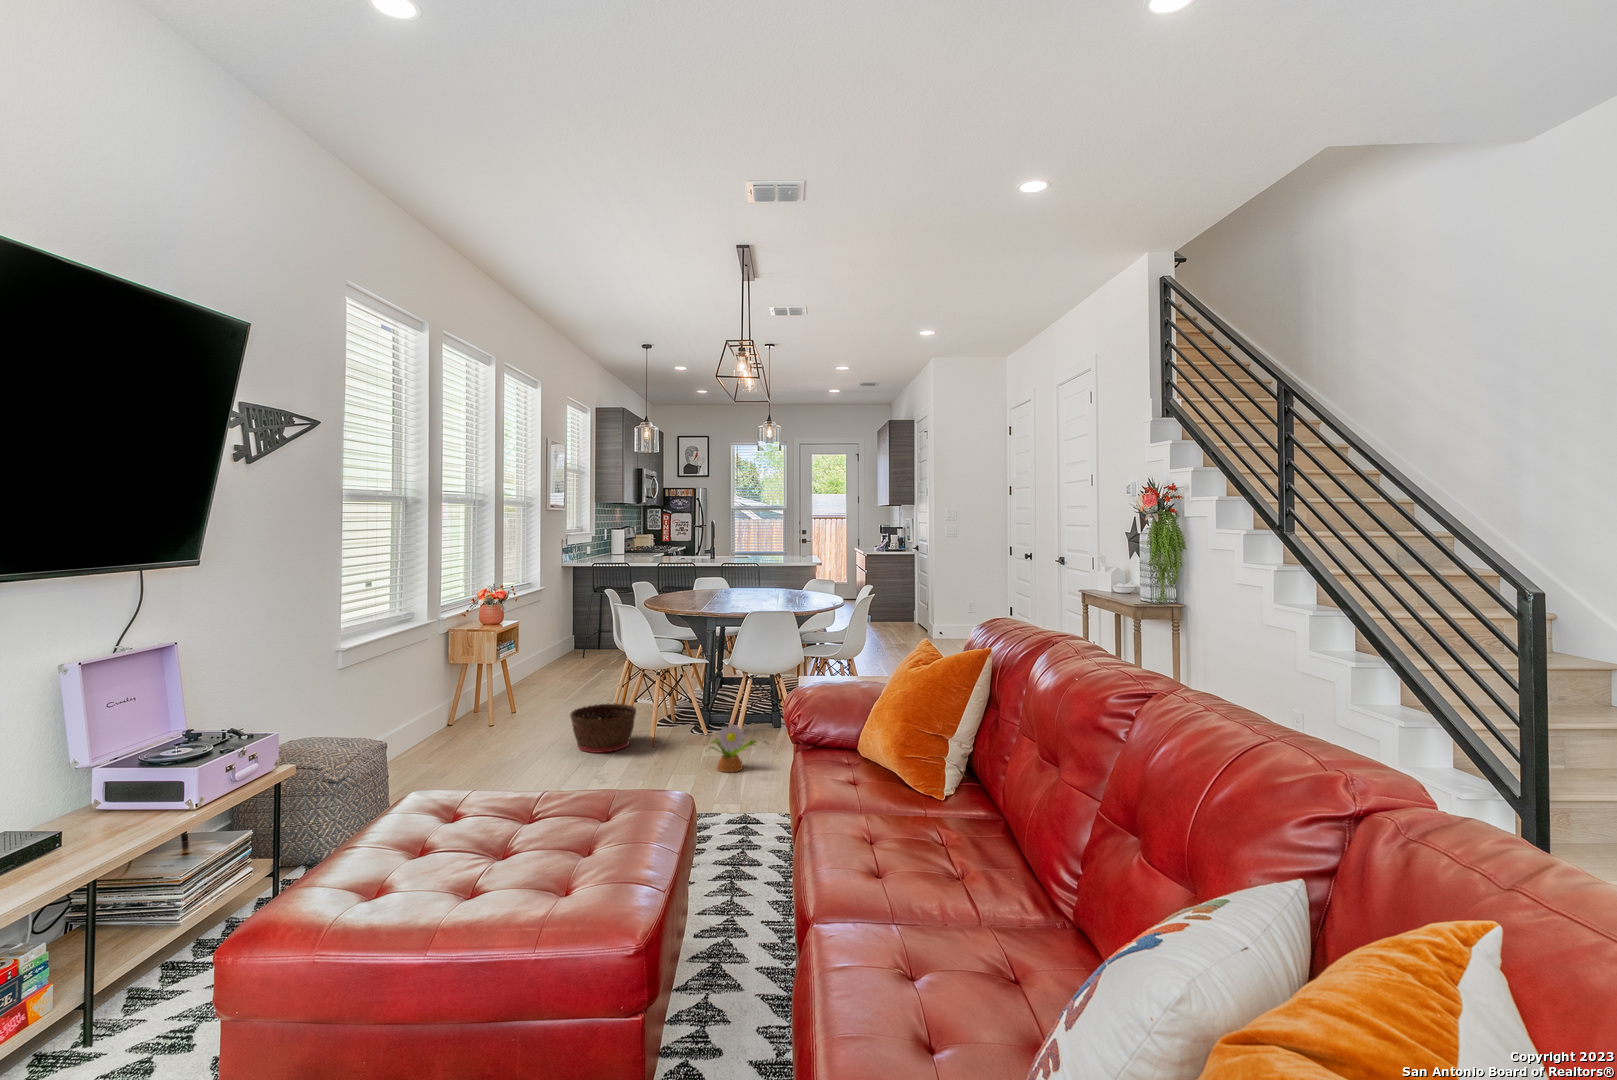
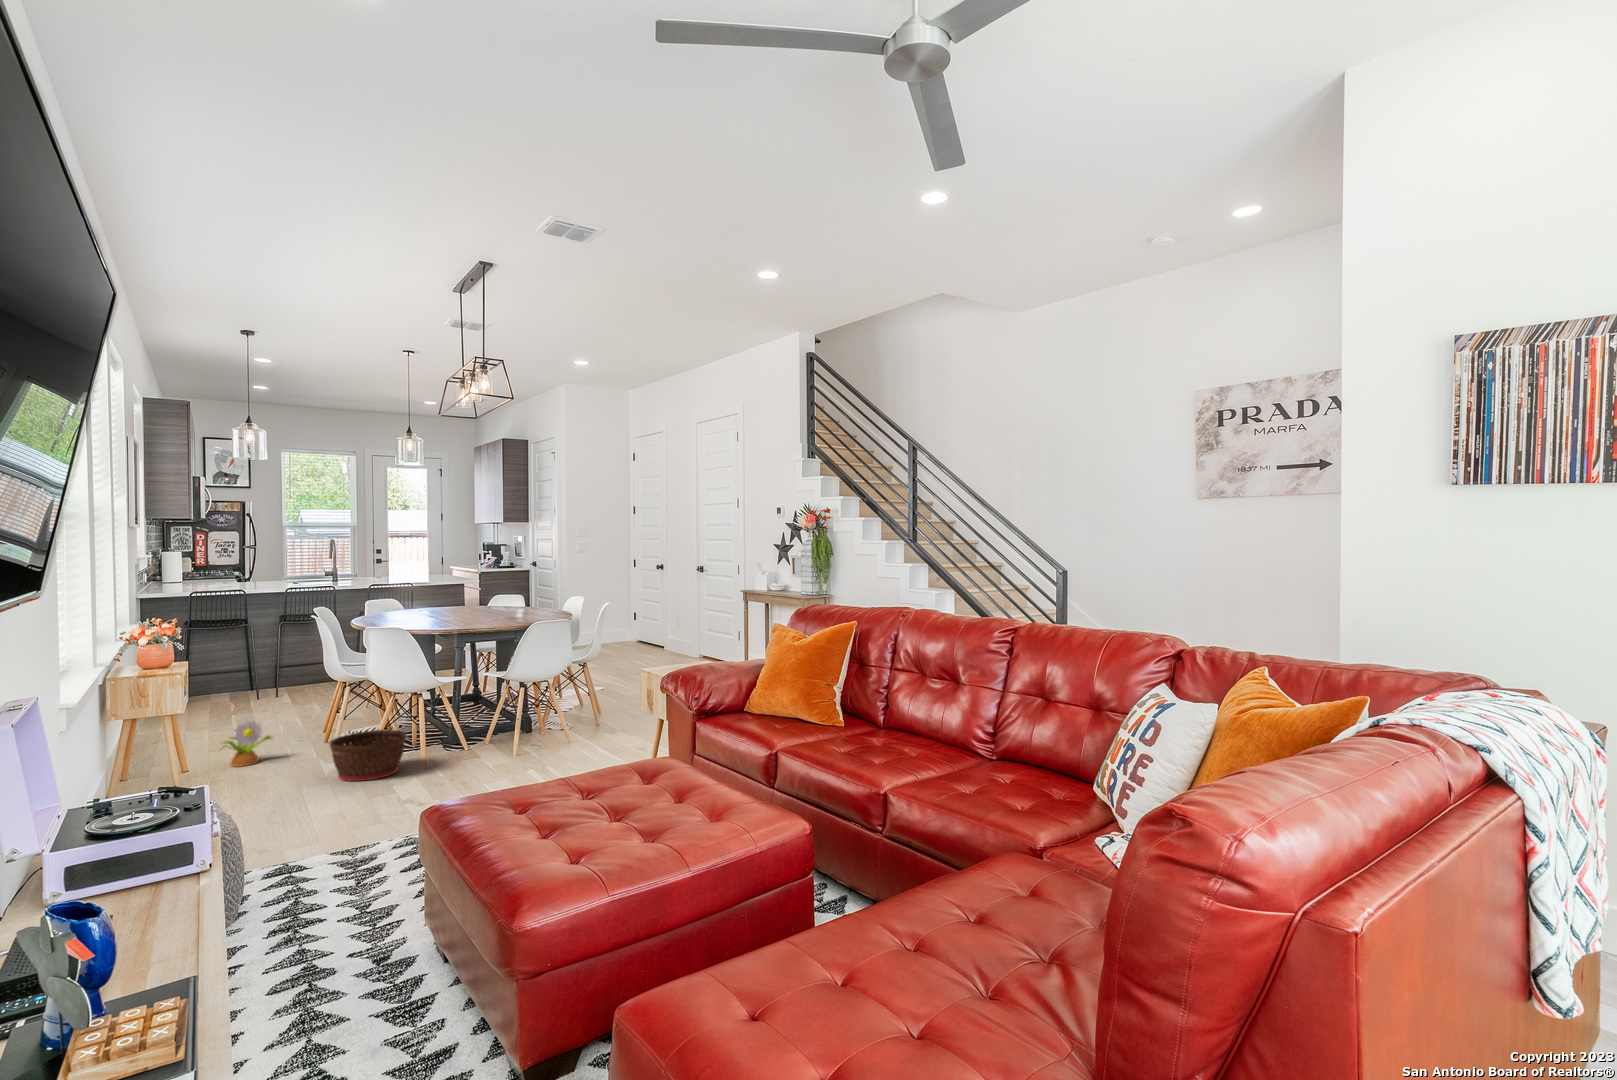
decorative plant: present [710,723,757,773] -> present [221,721,271,767]

